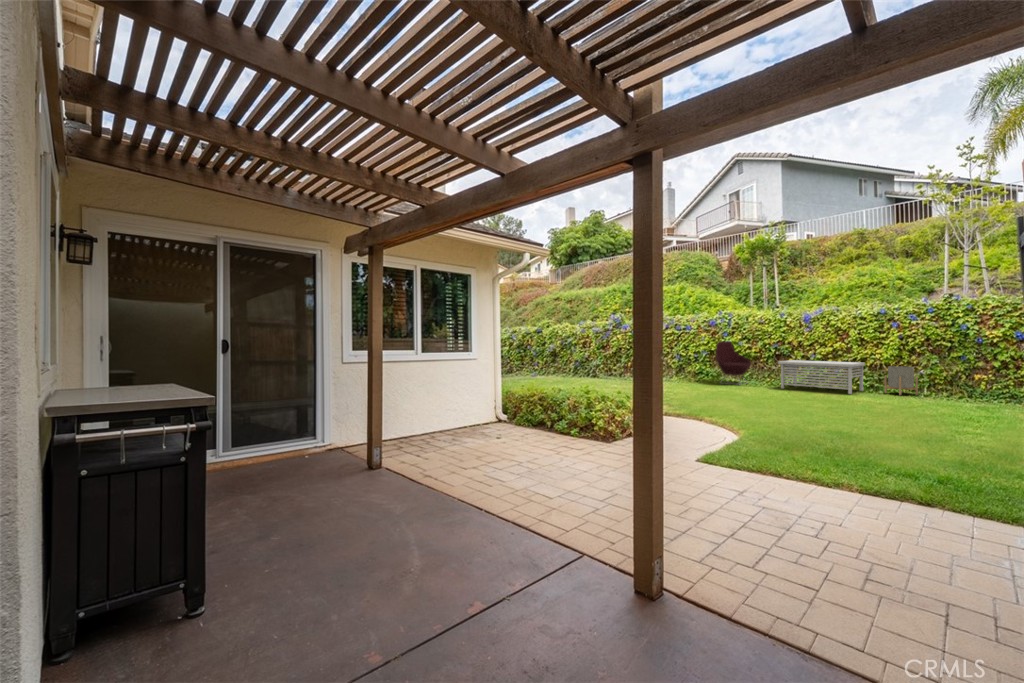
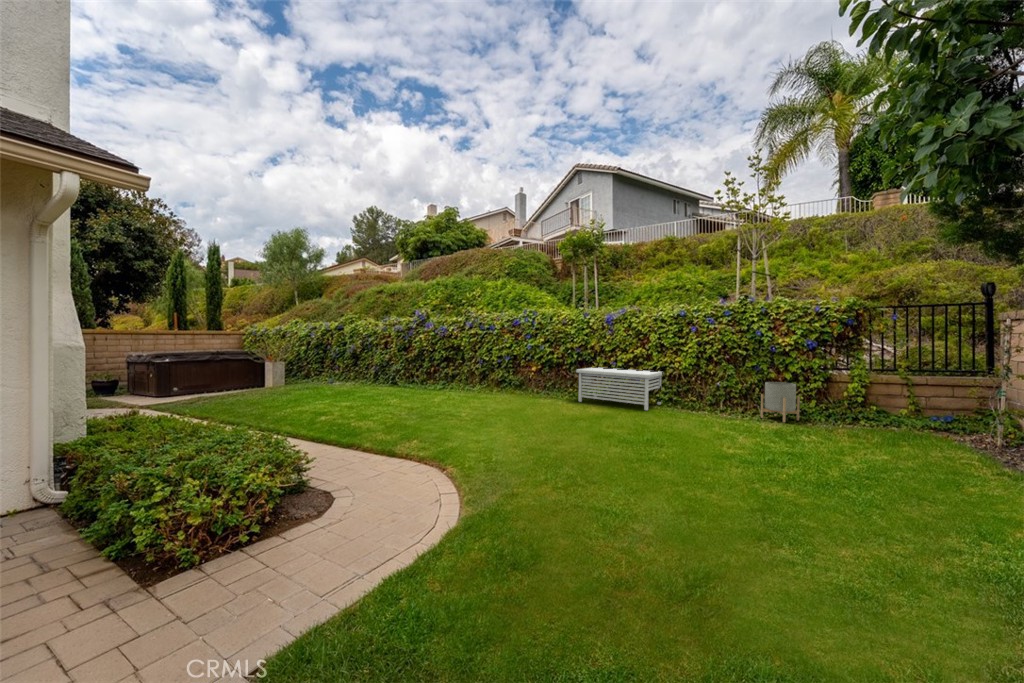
chair: present [715,341,751,376] -> none [516,344,554,396]
planter: present [885,366,918,395] -> present [761,382,800,422]

